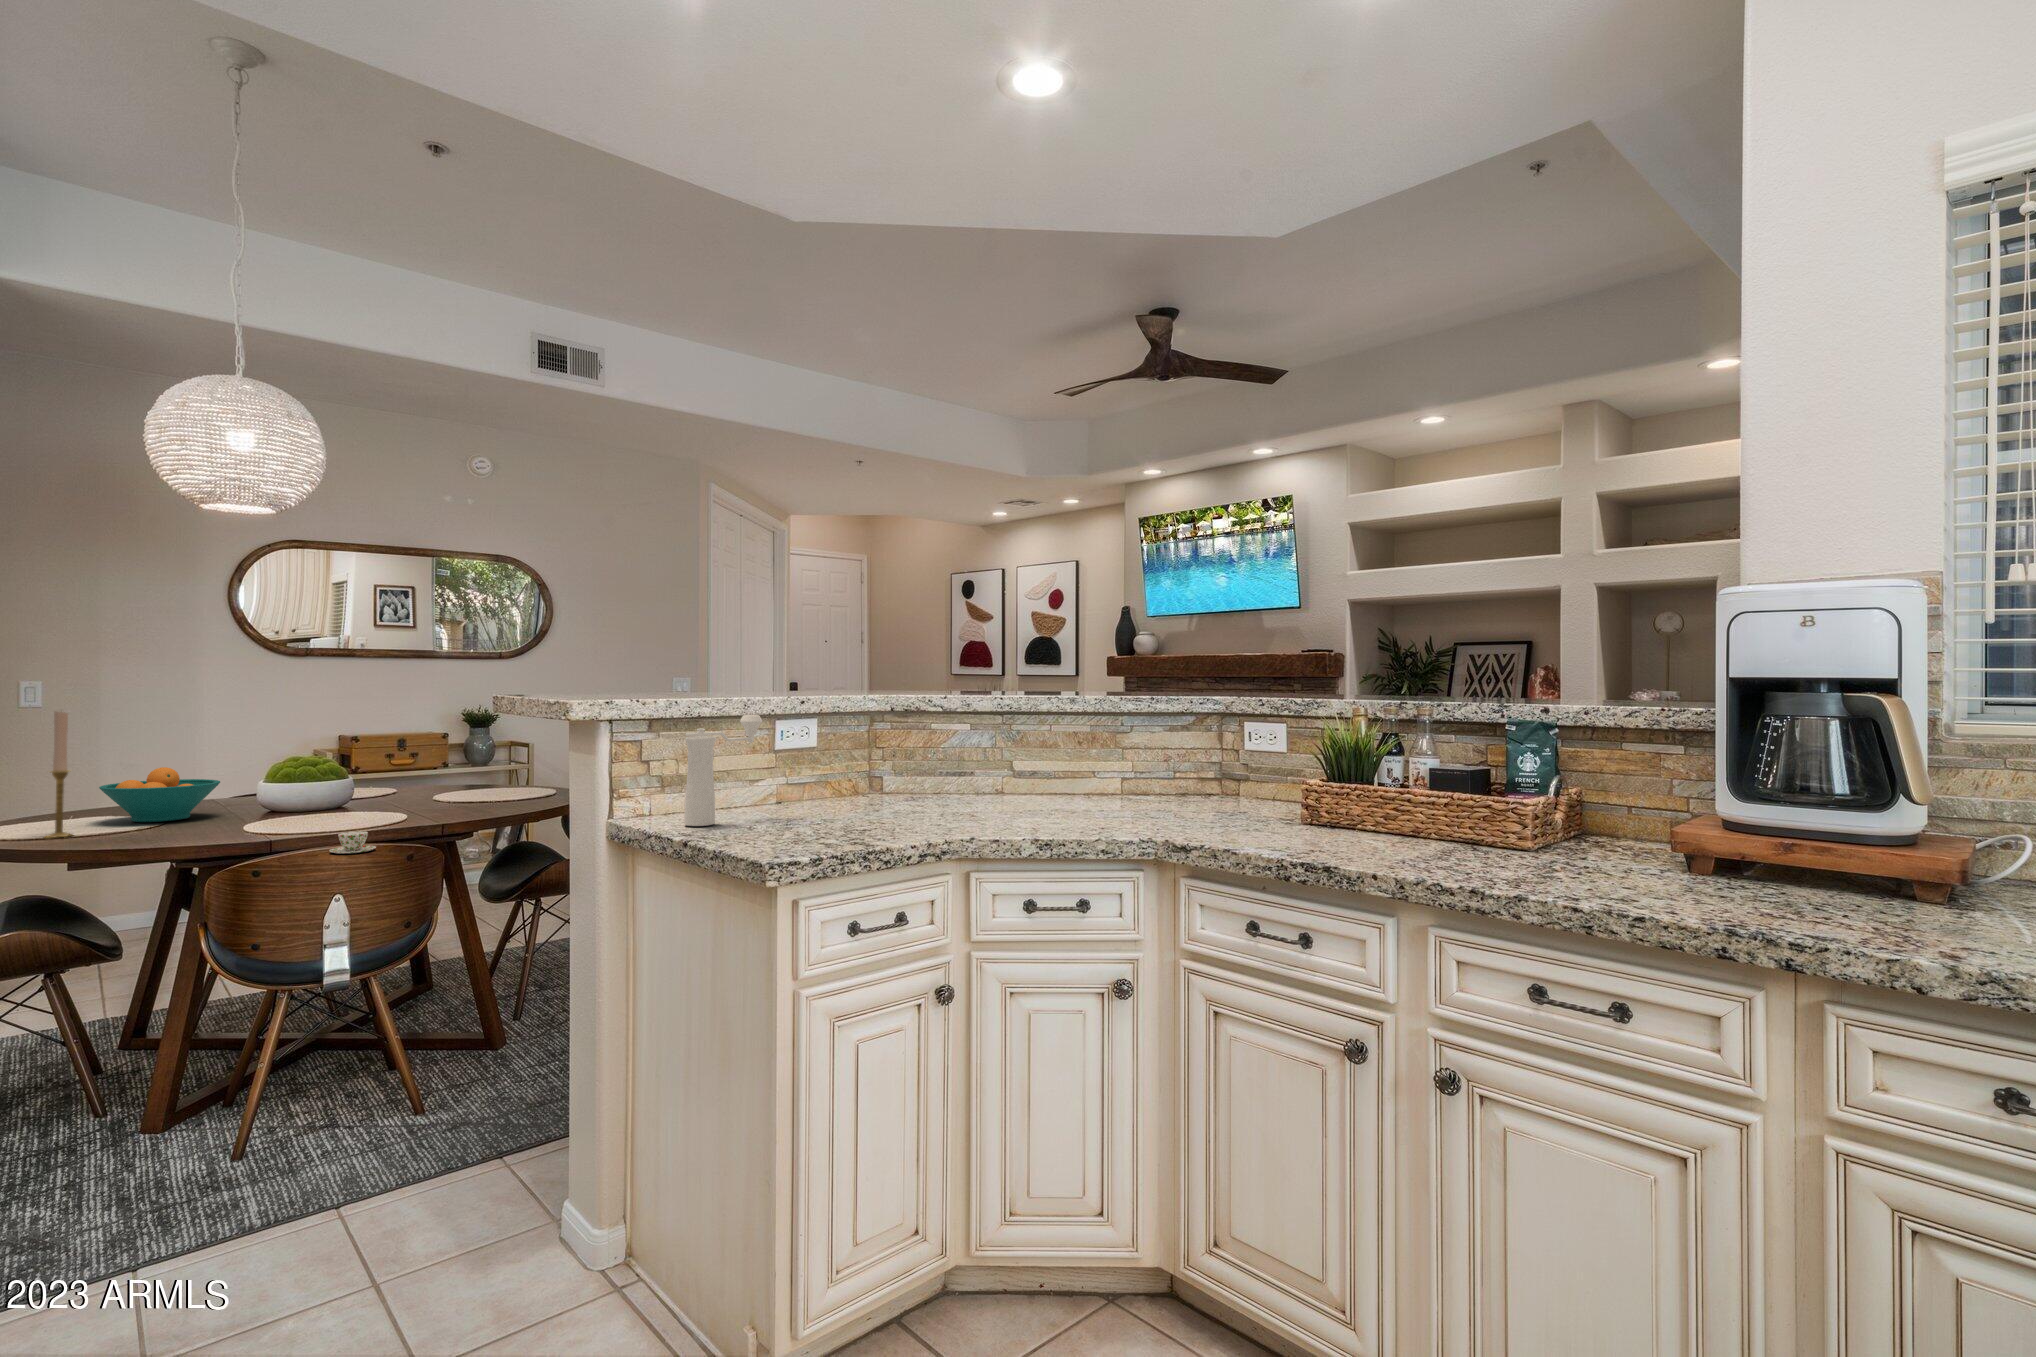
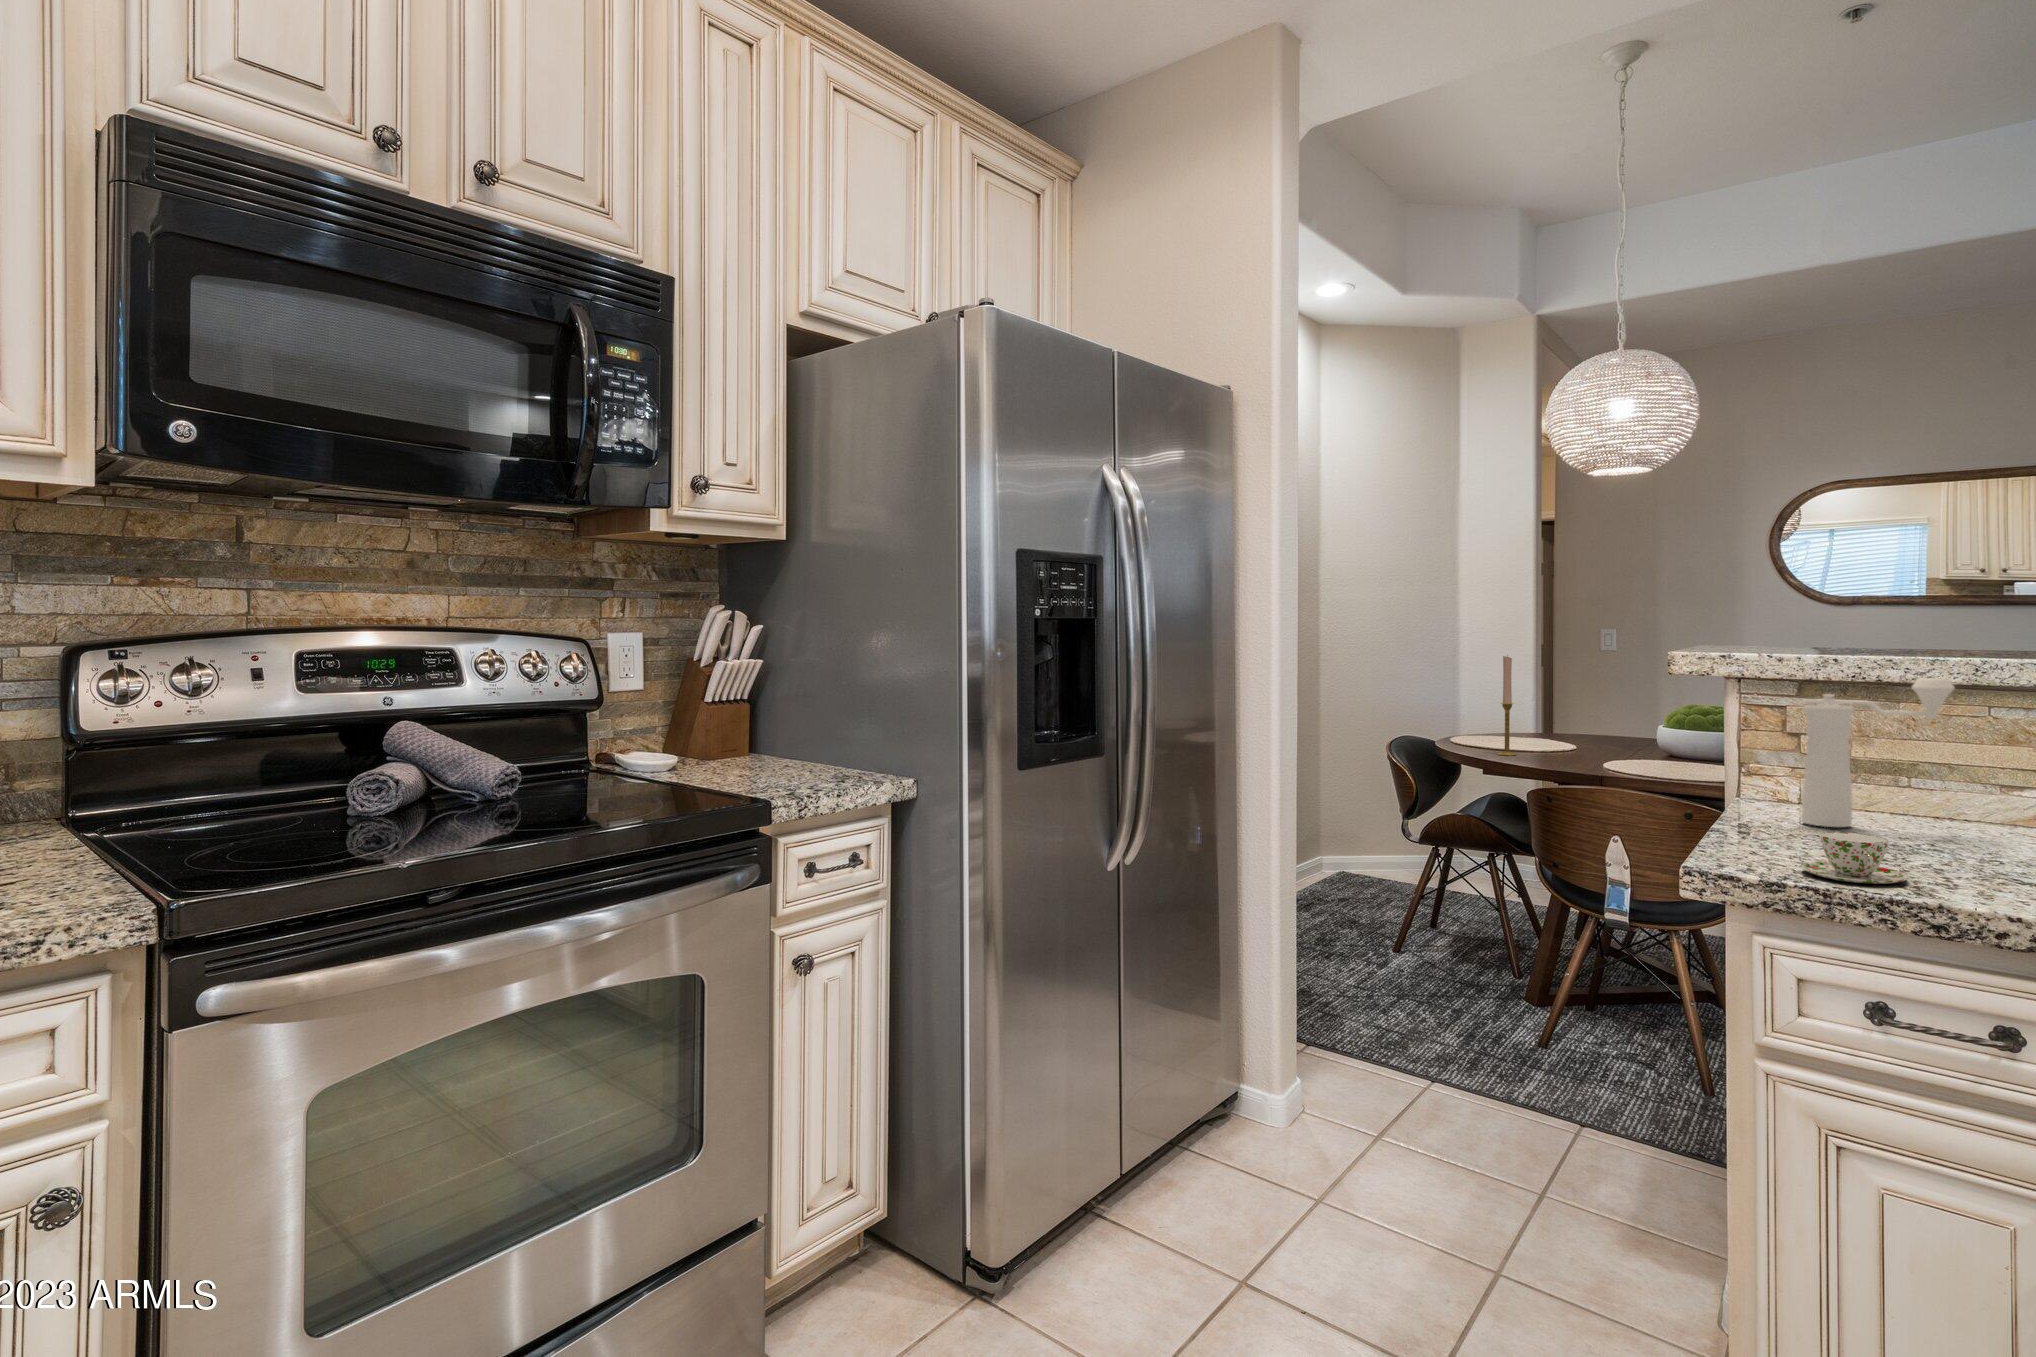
fruit bowl: present [99,767,220,822] -> none [1546,706,1637,754]
teacup: present [329,831,376,854] -> present [1801,832,1909,884]

